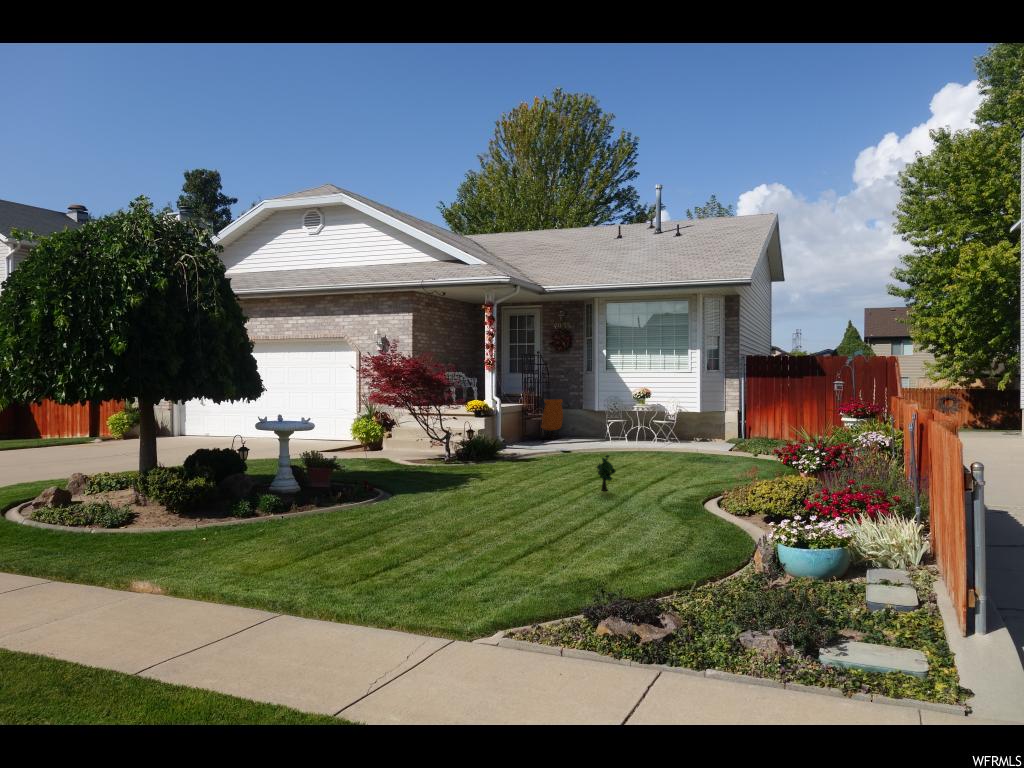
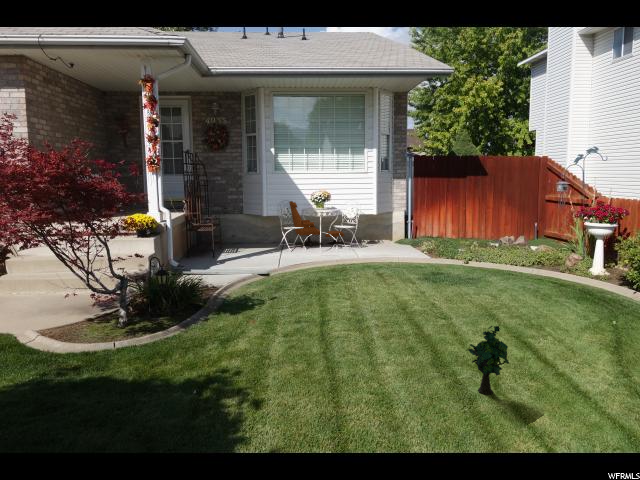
lounge chair: present [540,399,563,439] -> present [289,201,344,247]

